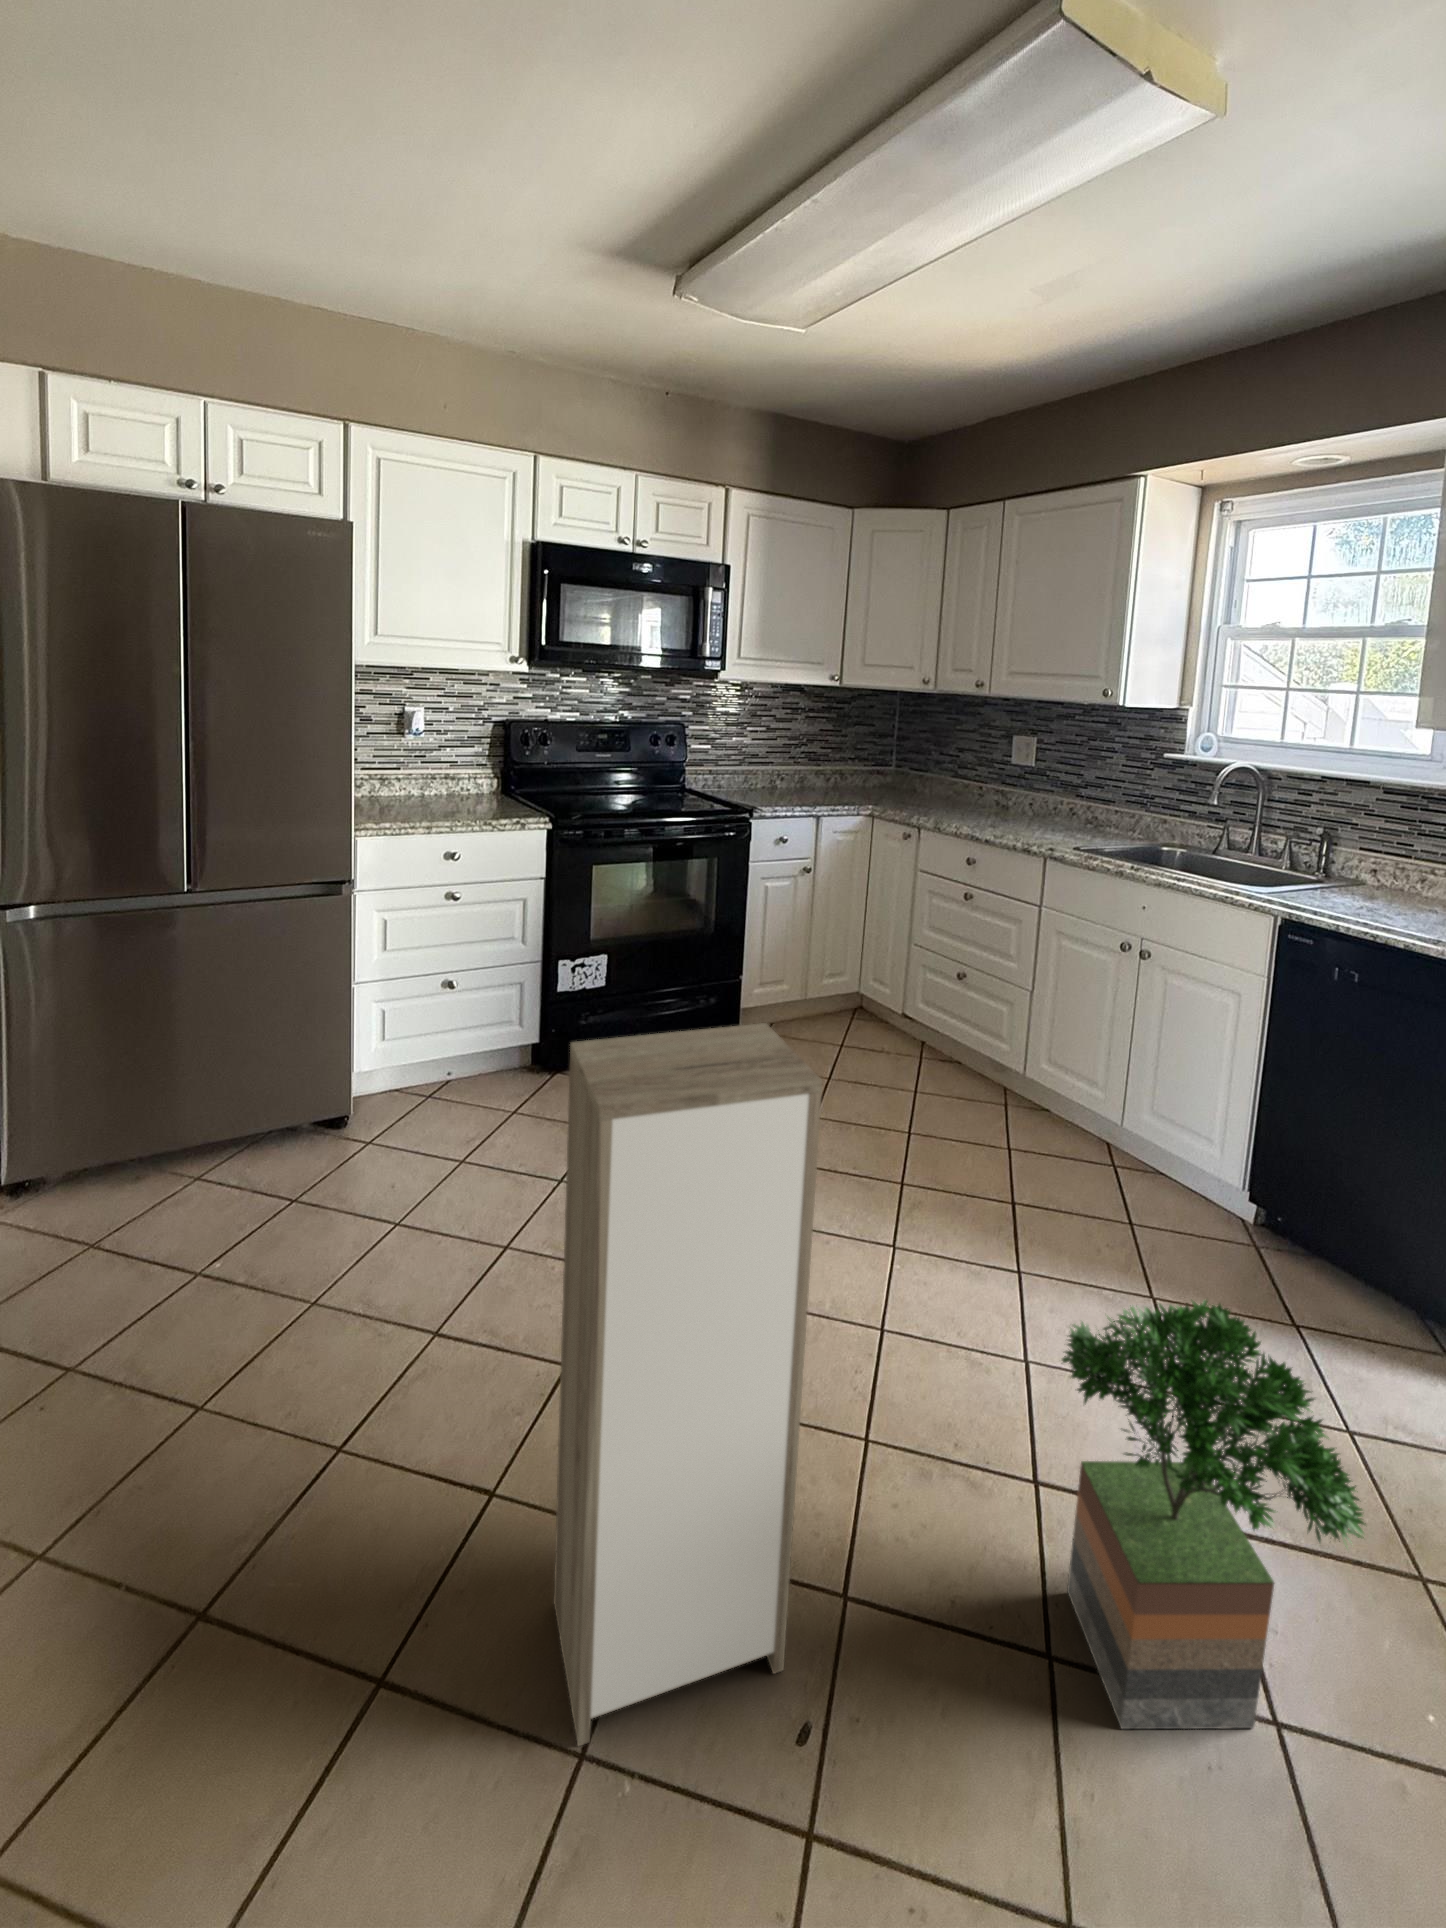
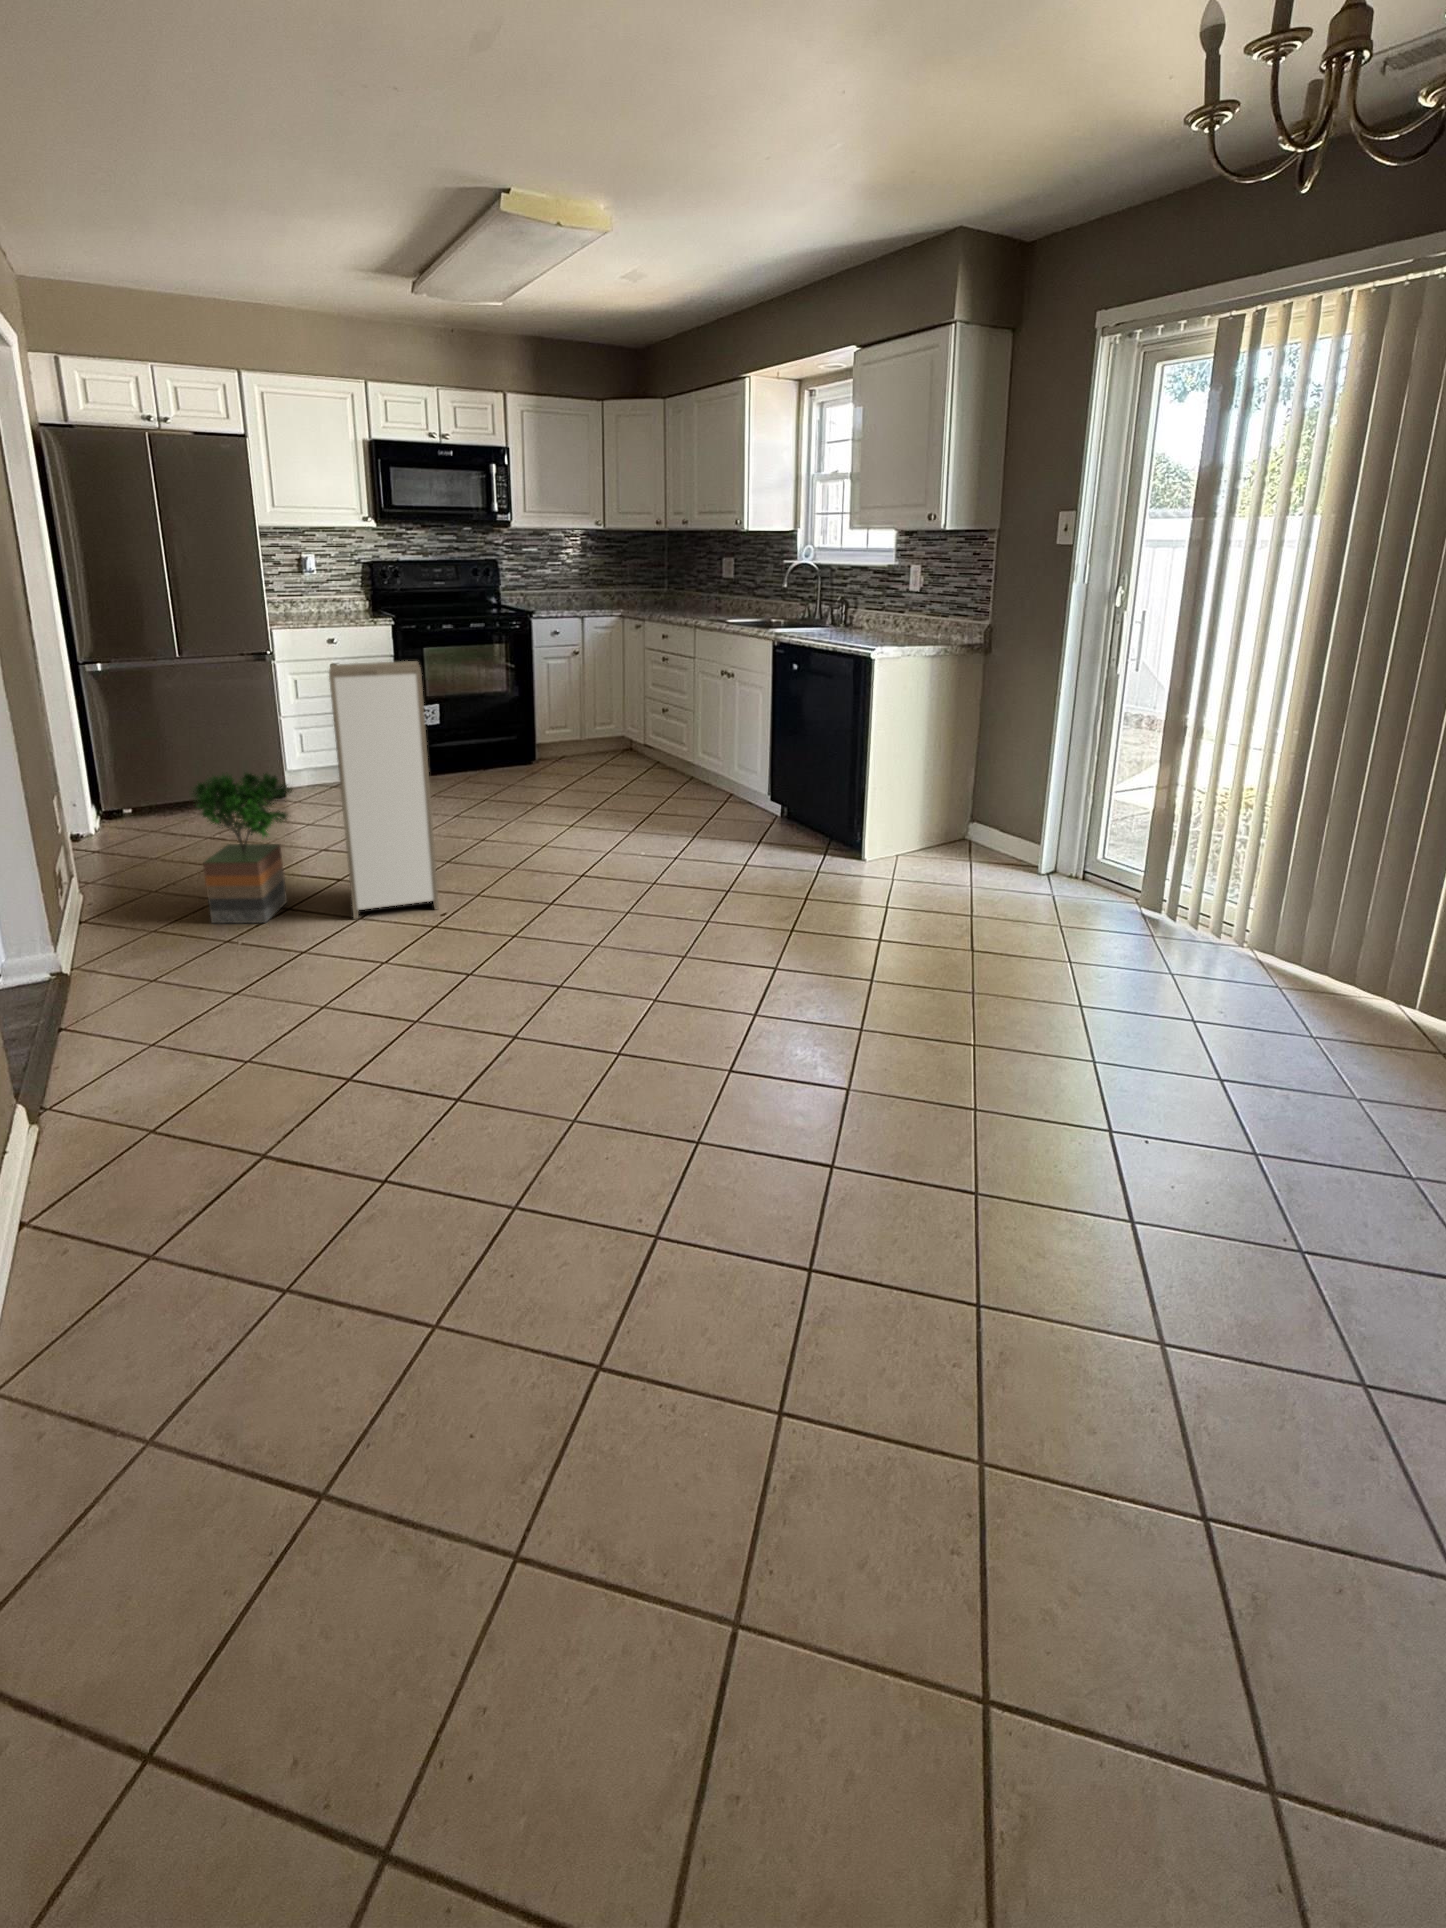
potted tree: present [1062,1300,1366,1729] -> present [192,773,292,923]

